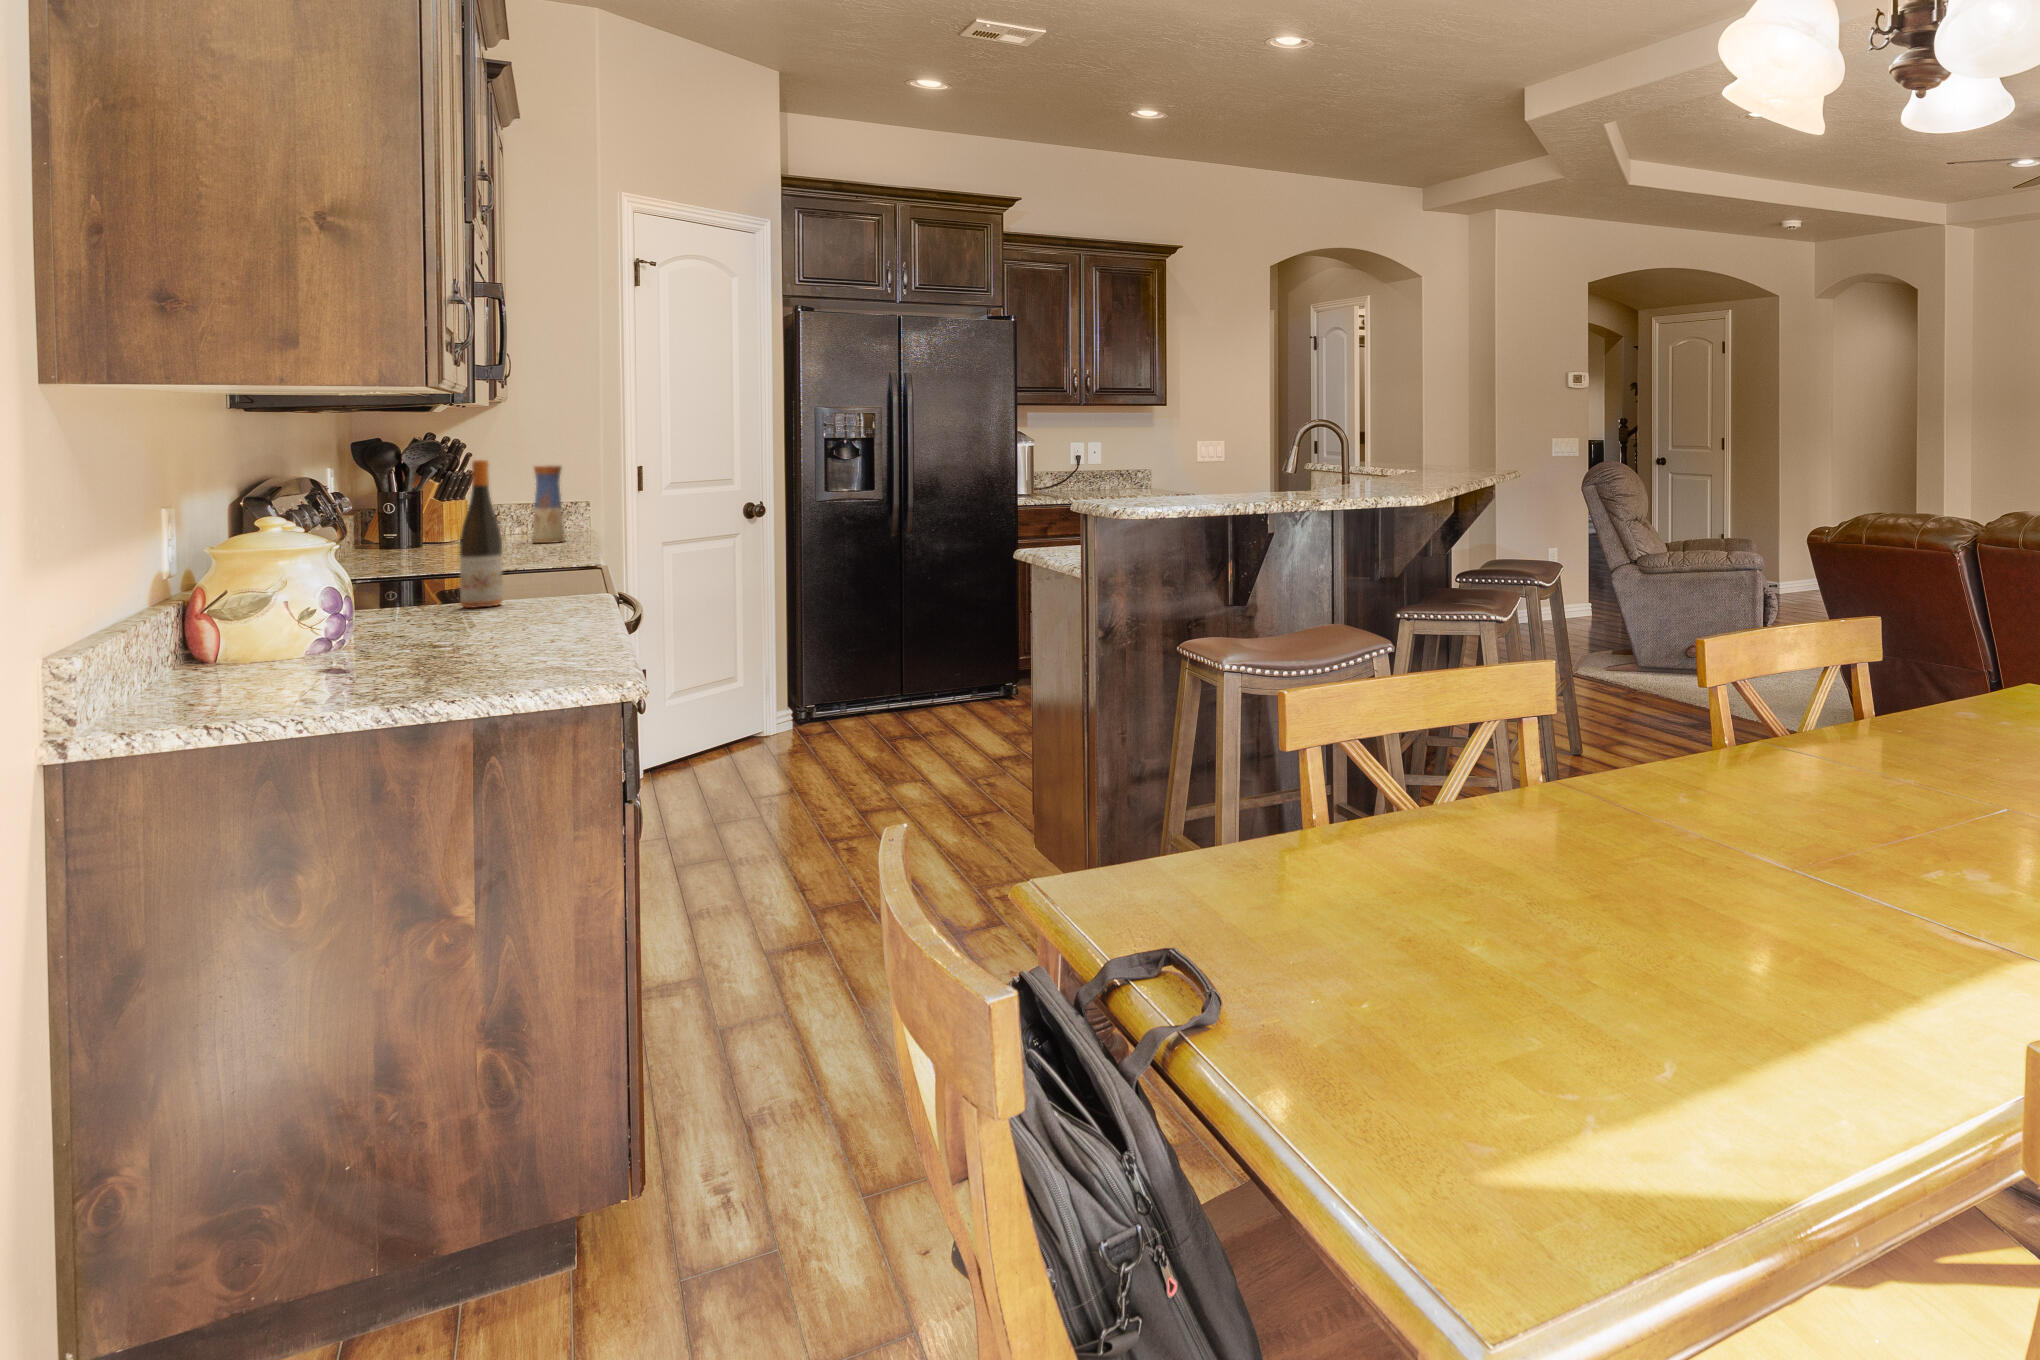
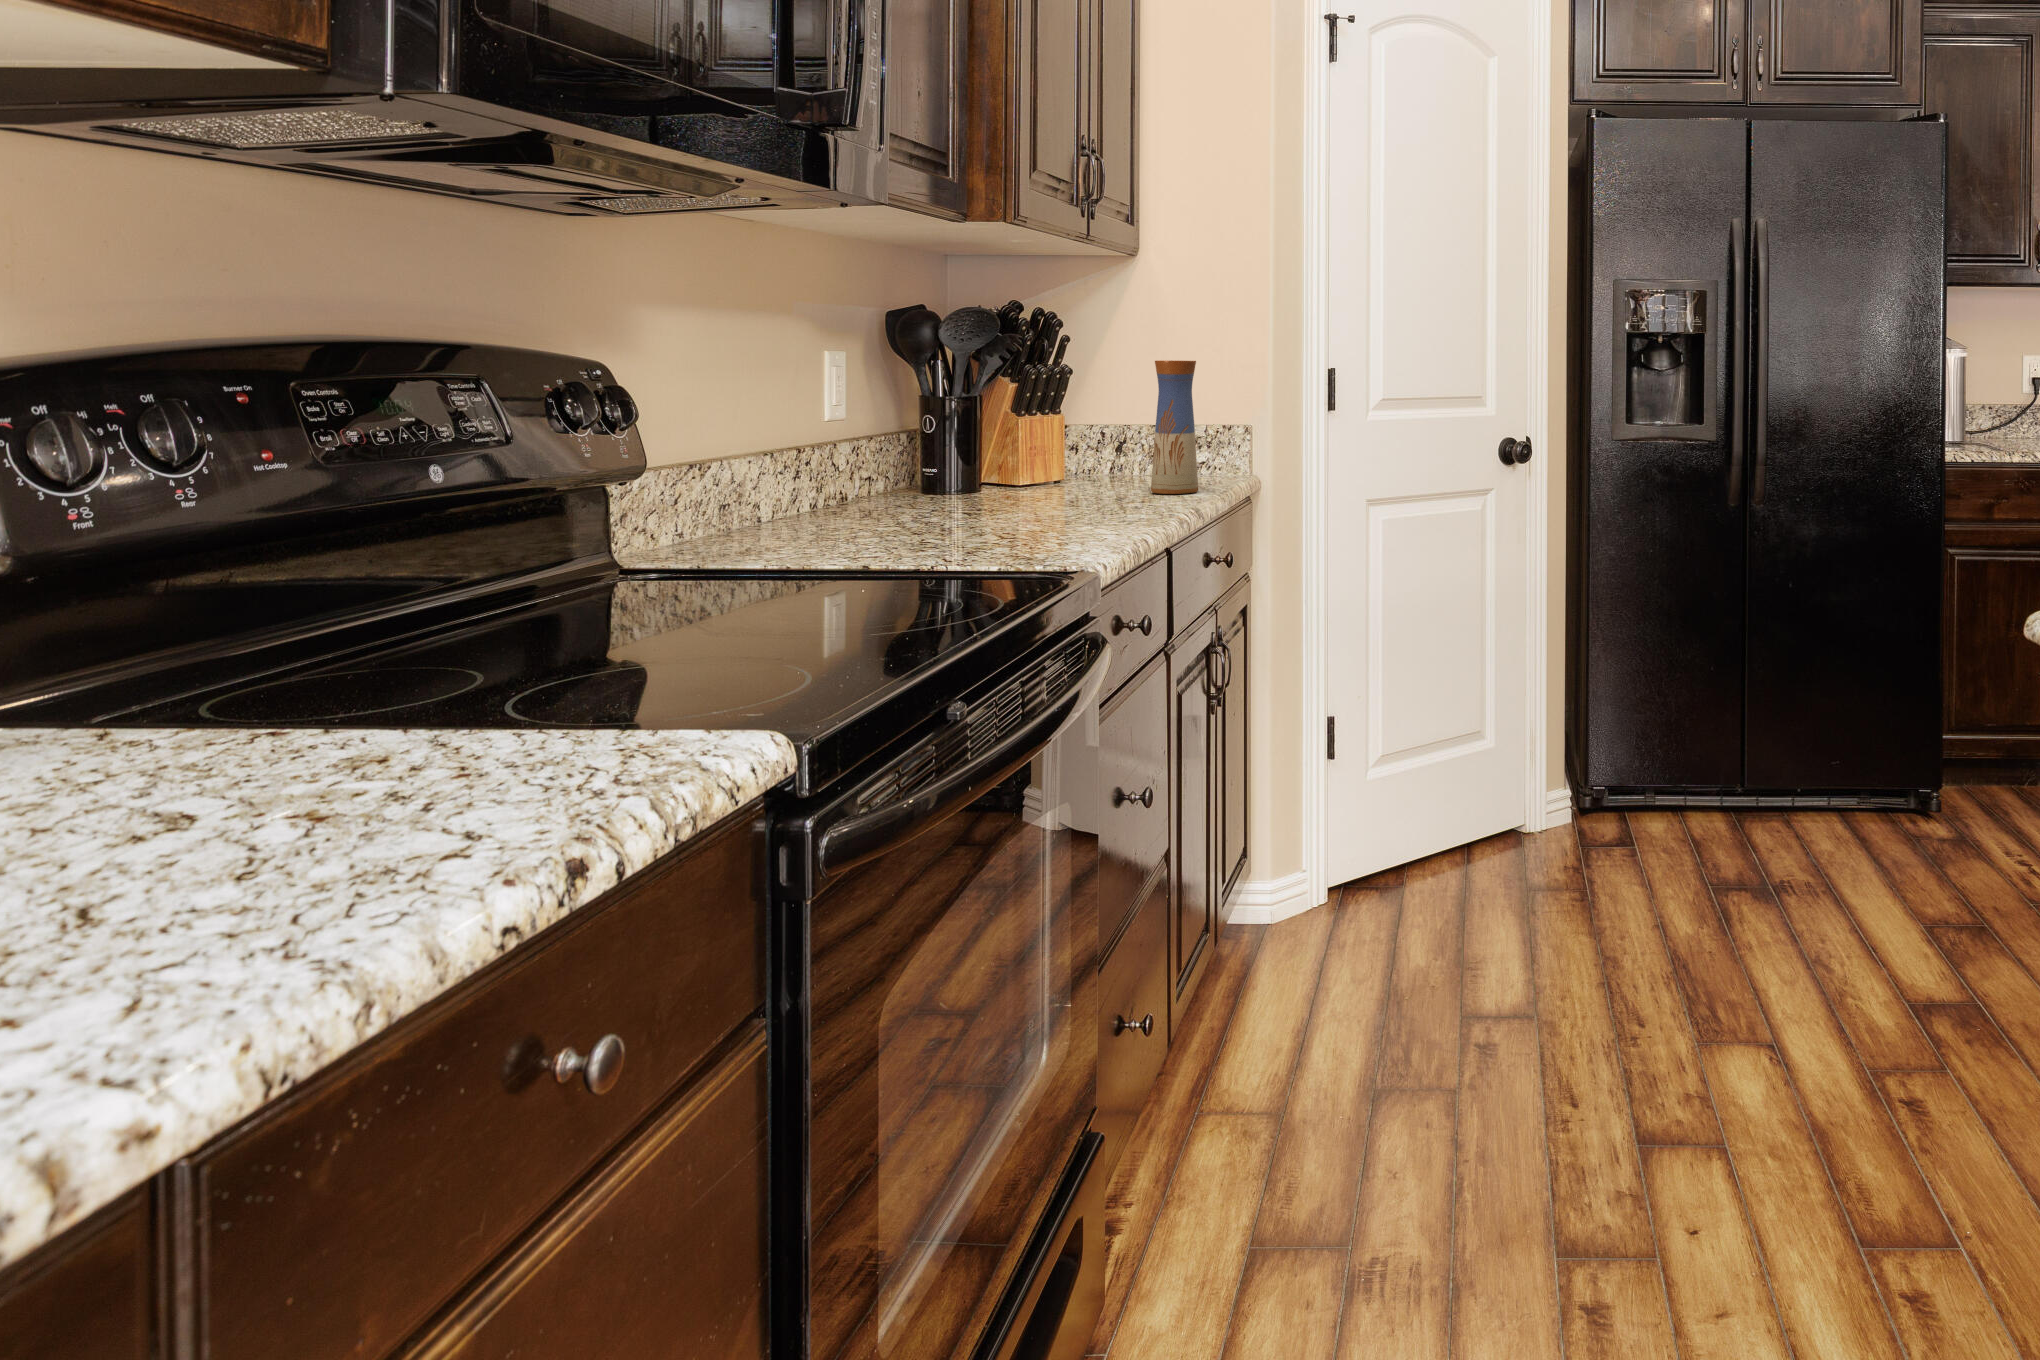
wine bottle: present [460,460,503,608] -> none [161,268,321,811]

